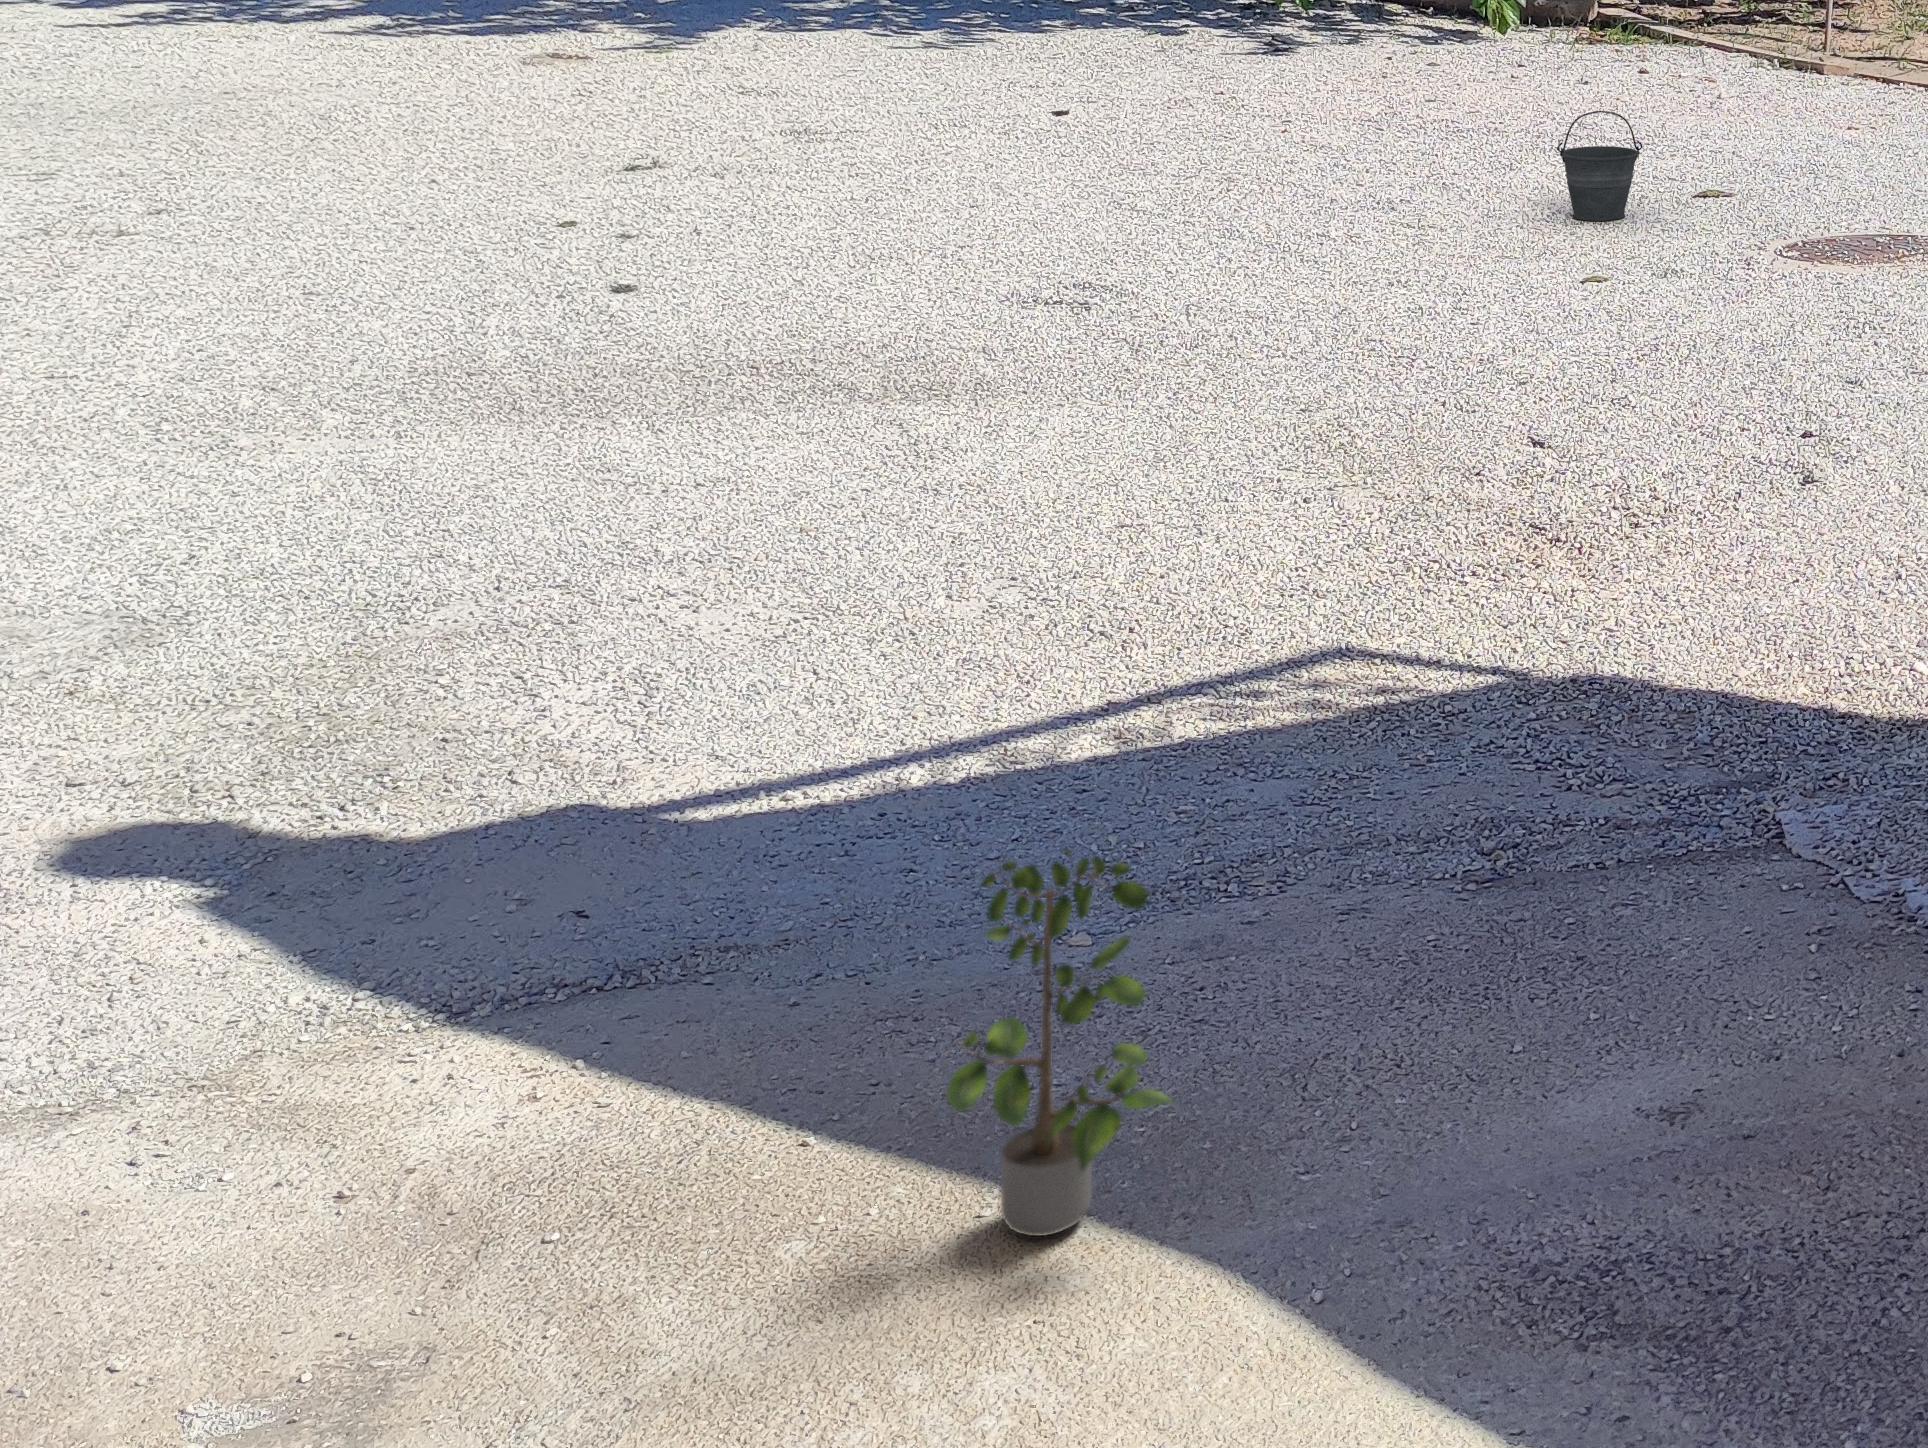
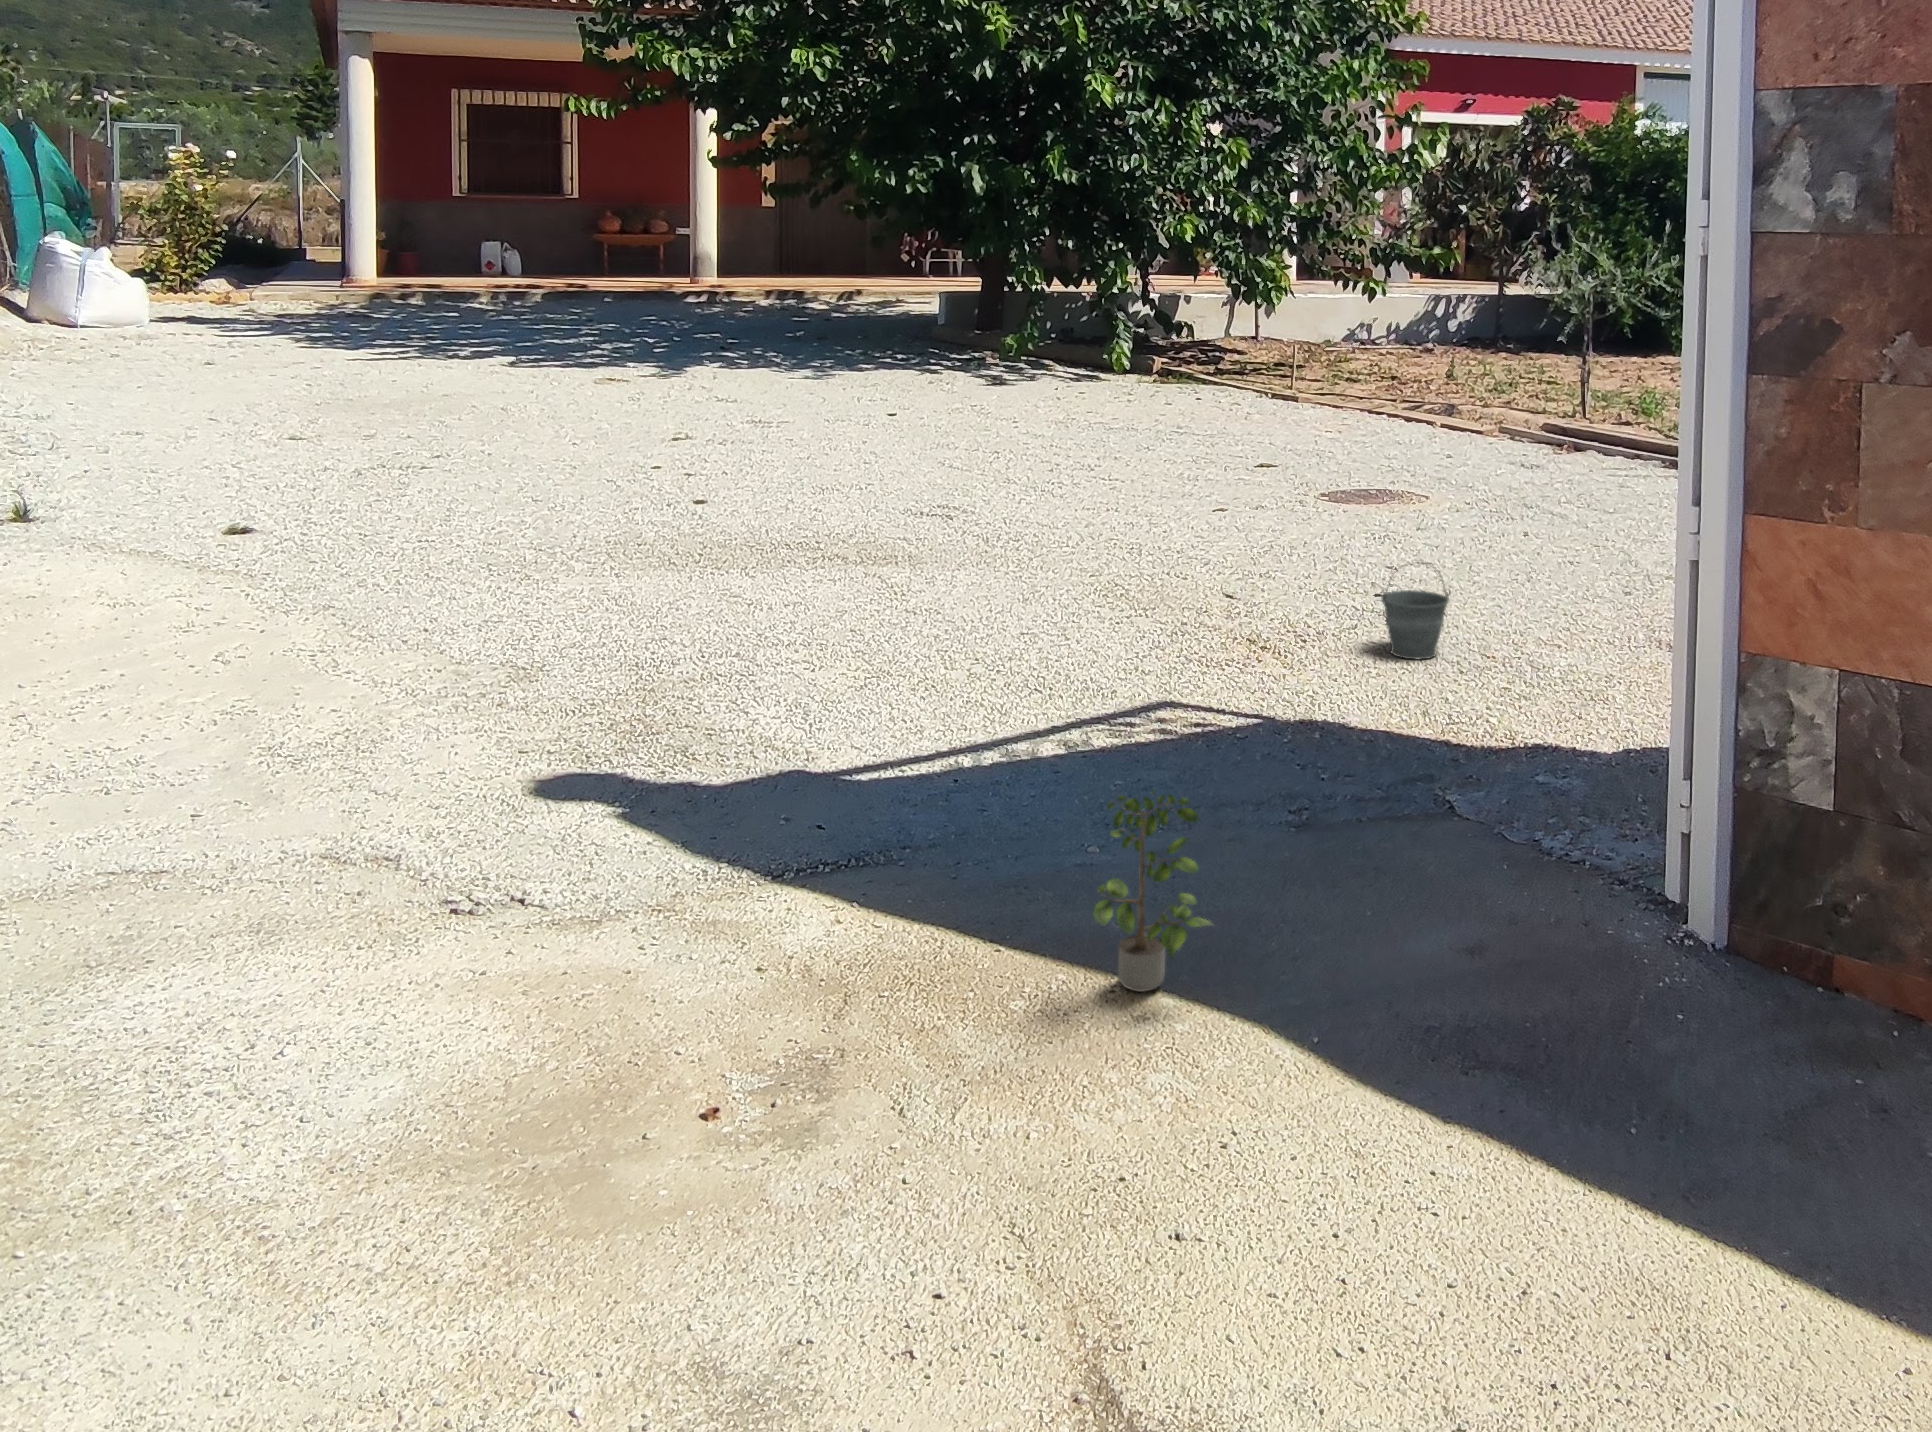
bucket: present [1557,111,1642,221] -> present [1381,564,1450,660]

